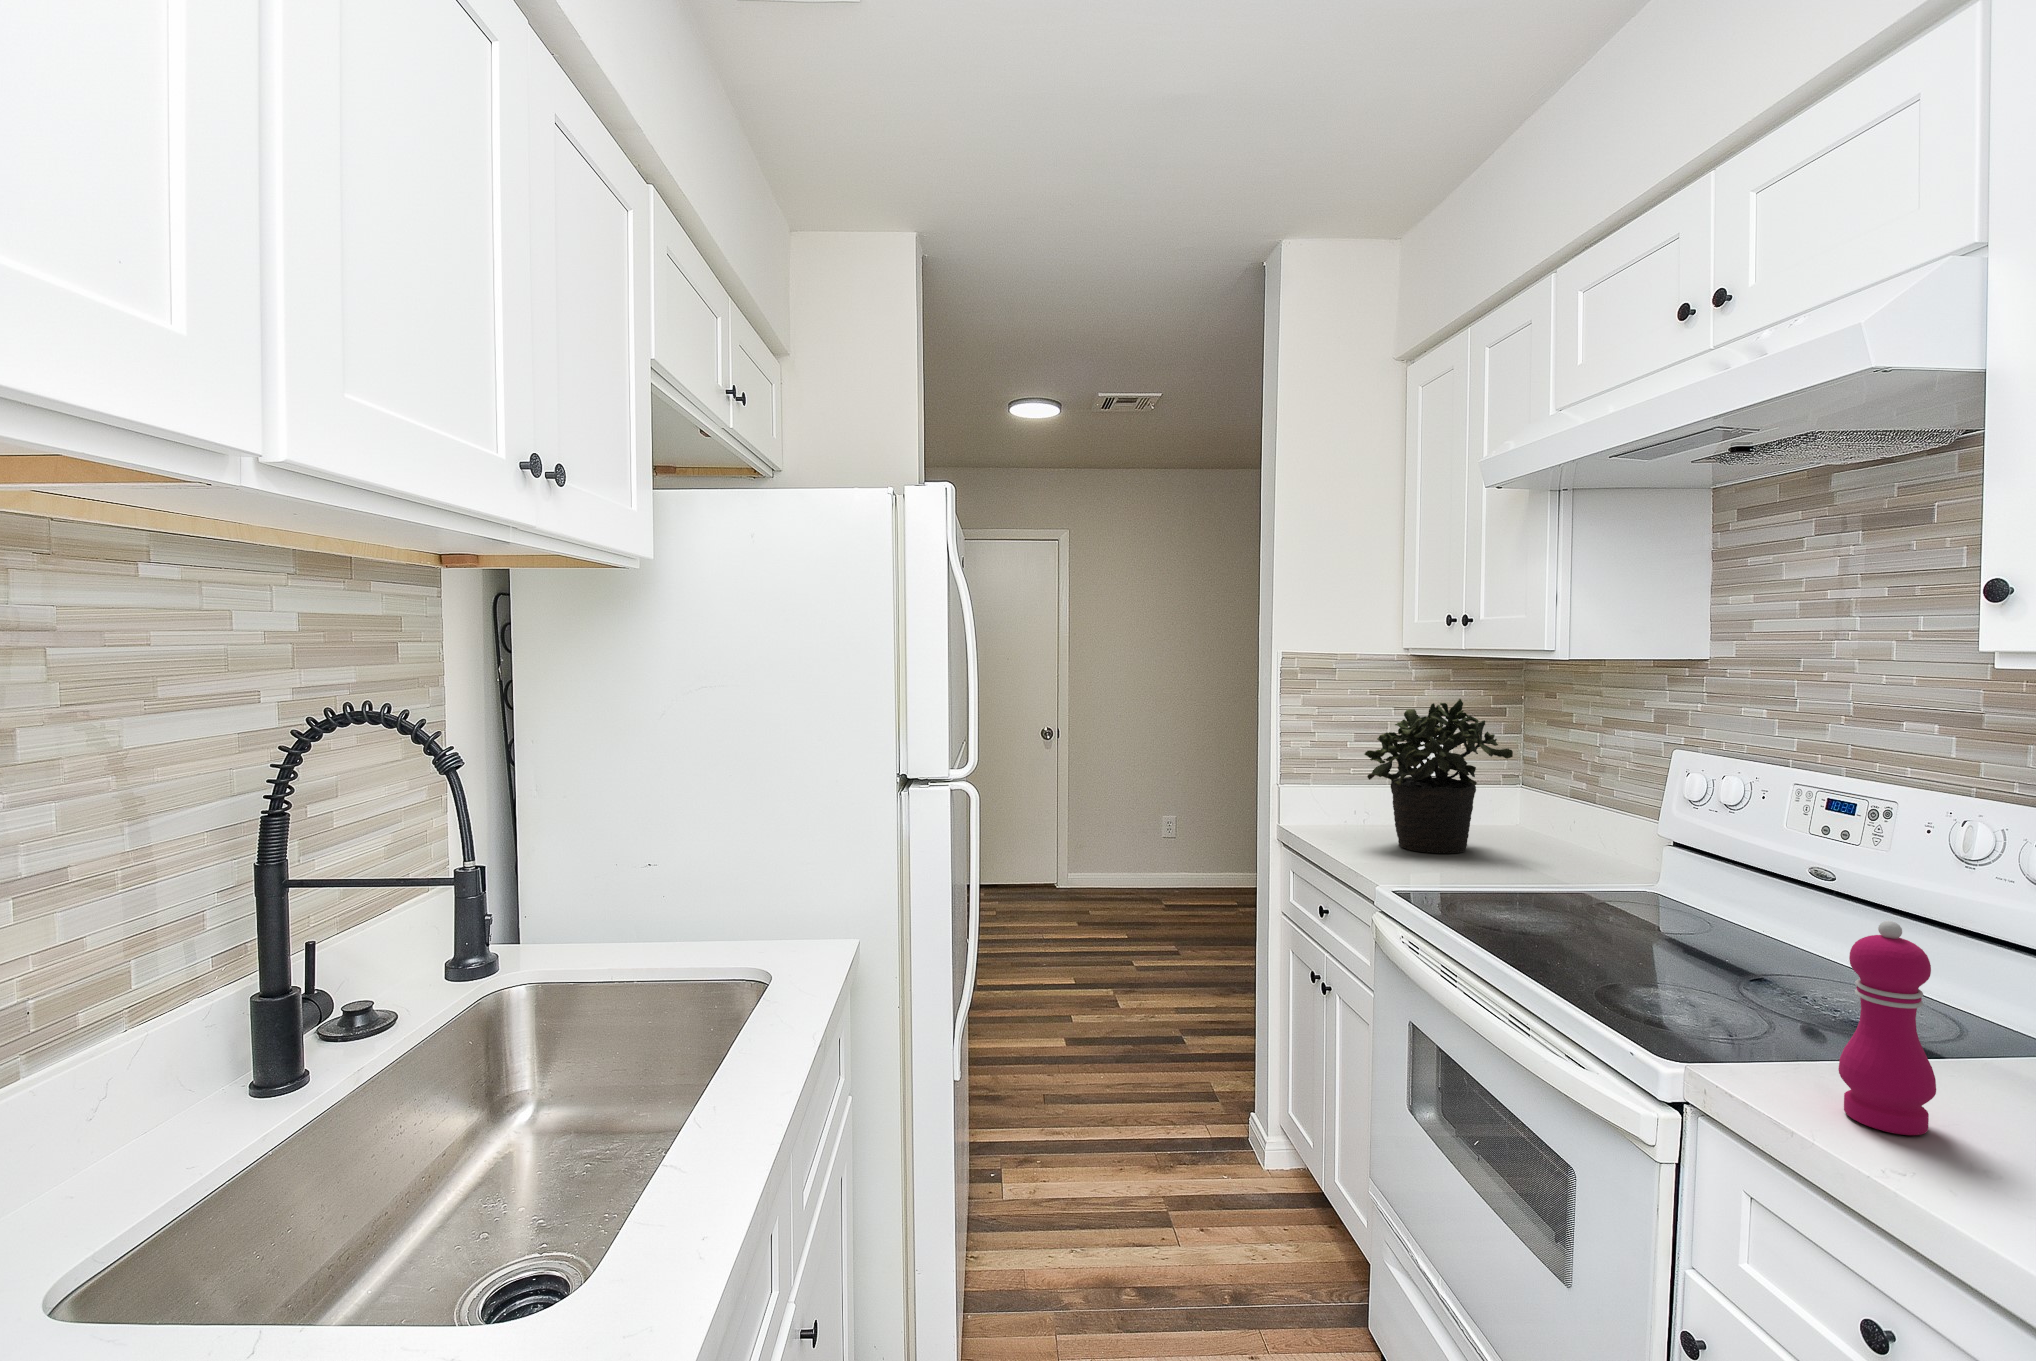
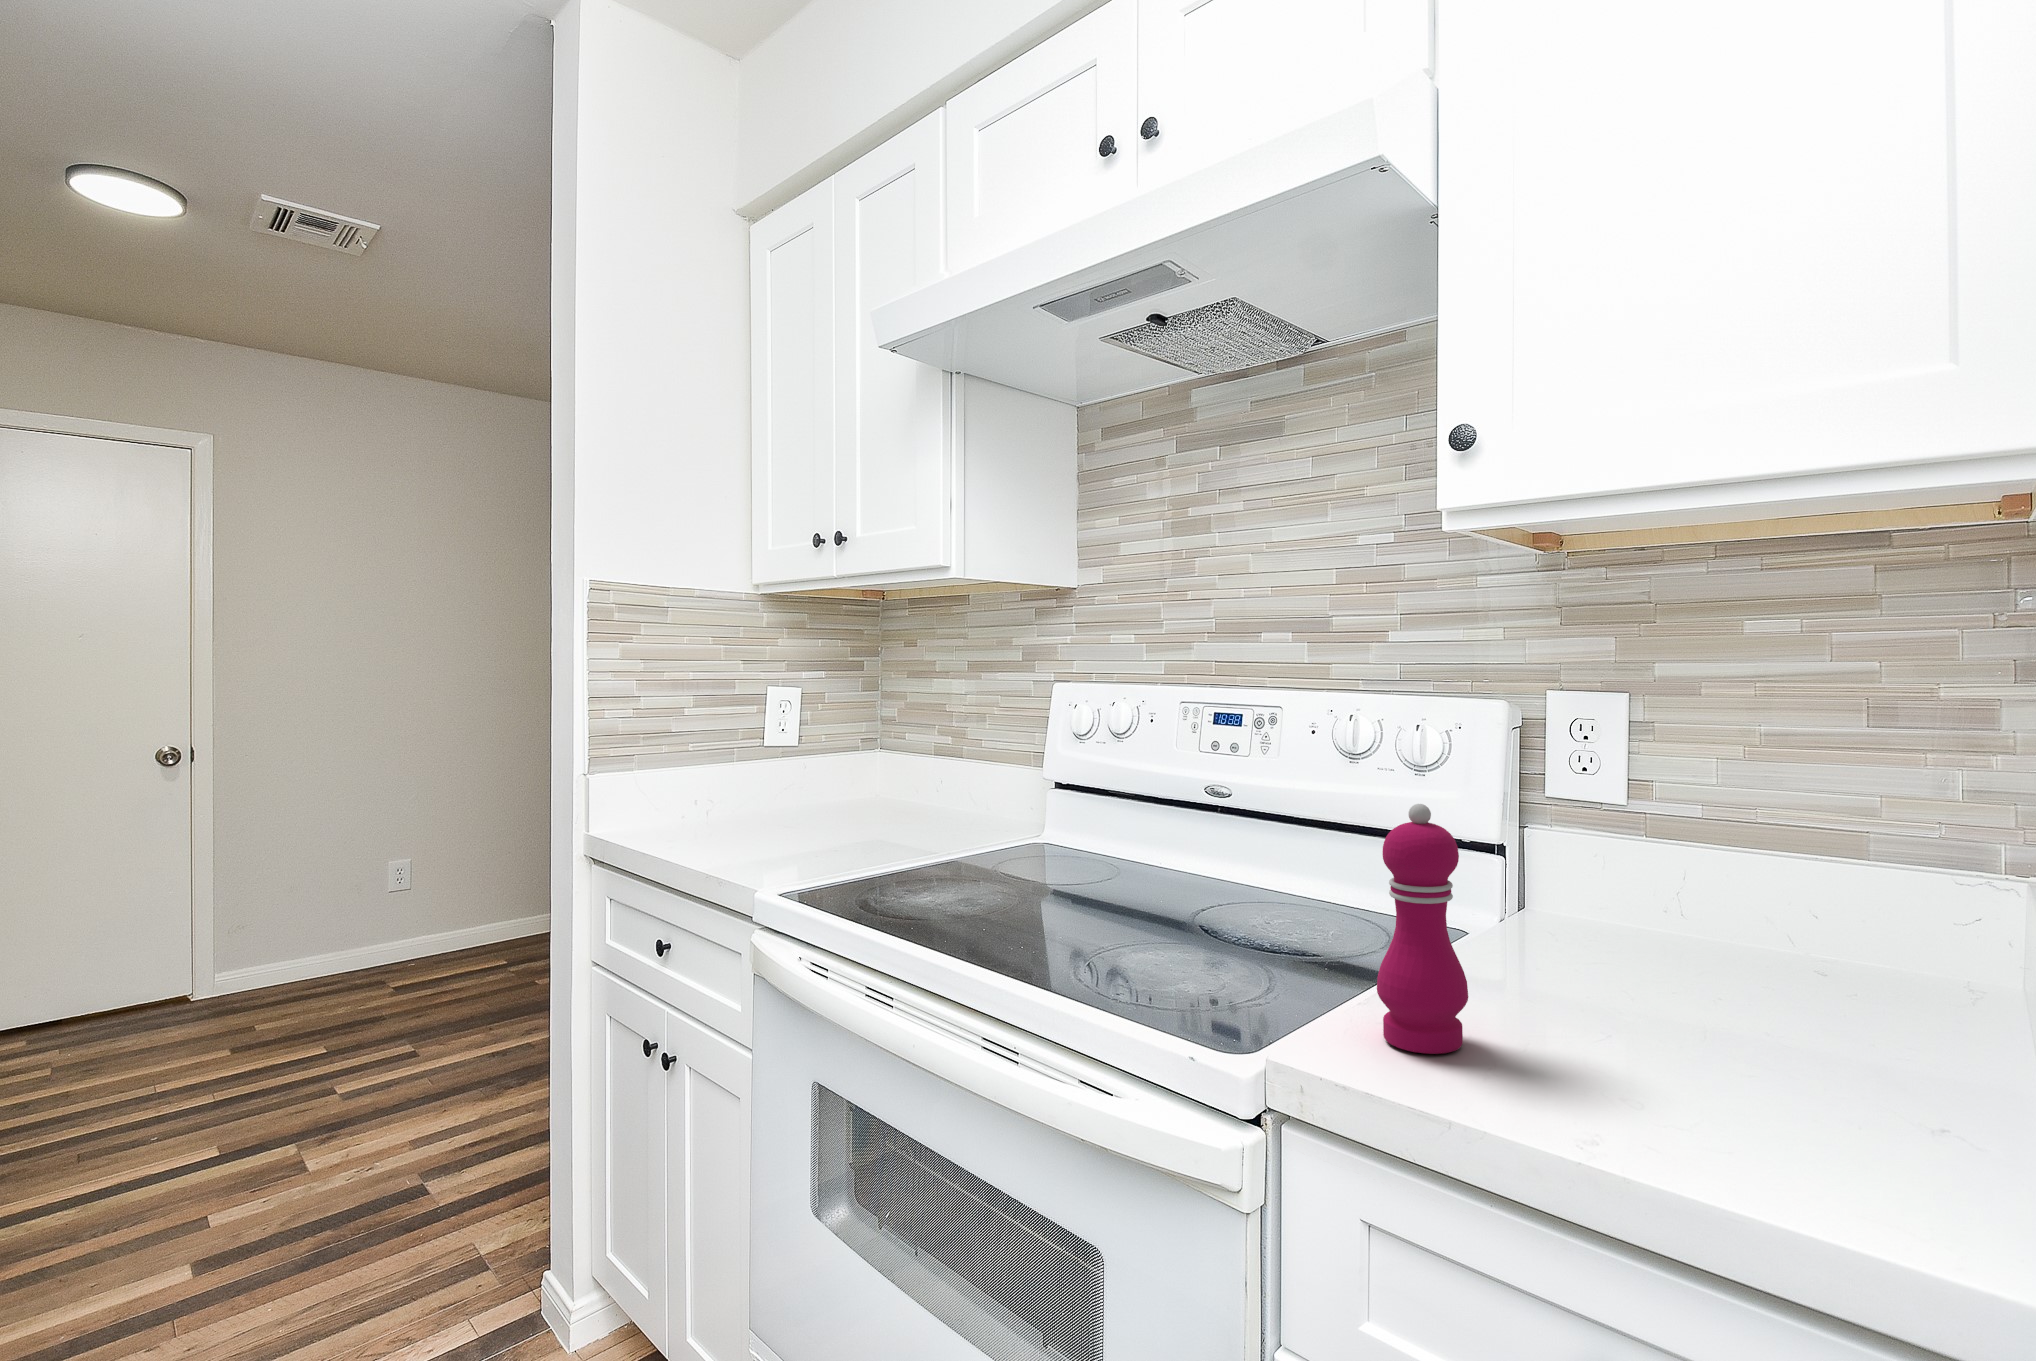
potted plant: present [1364,699,1513,854] -> none [701,646,879,845]

